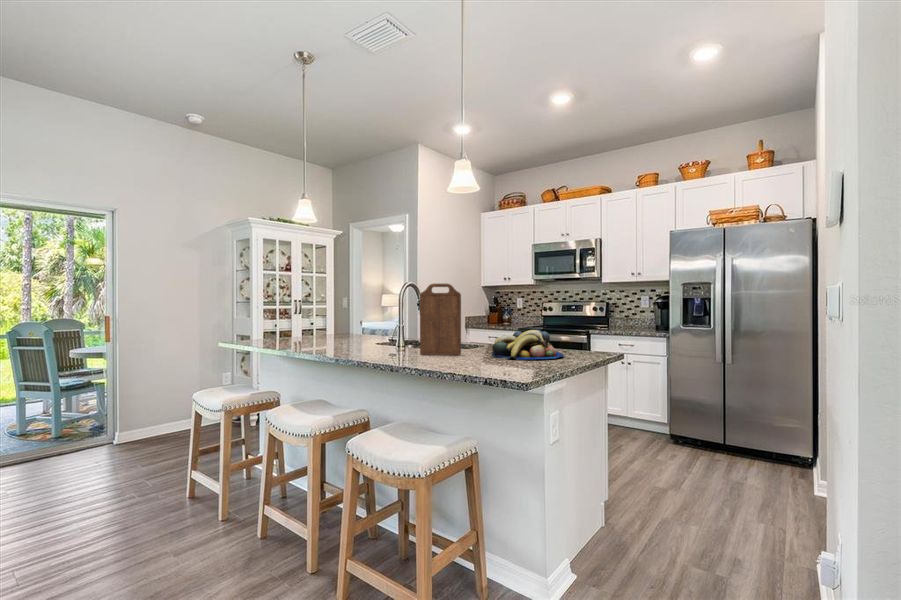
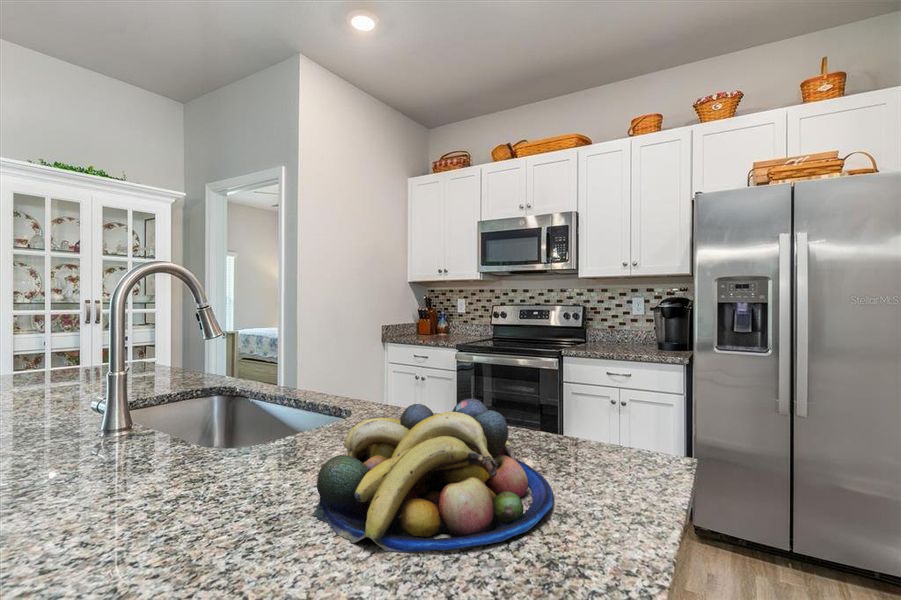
cutting board: present [420,283,461,355] -> none [80,259,223,497]

